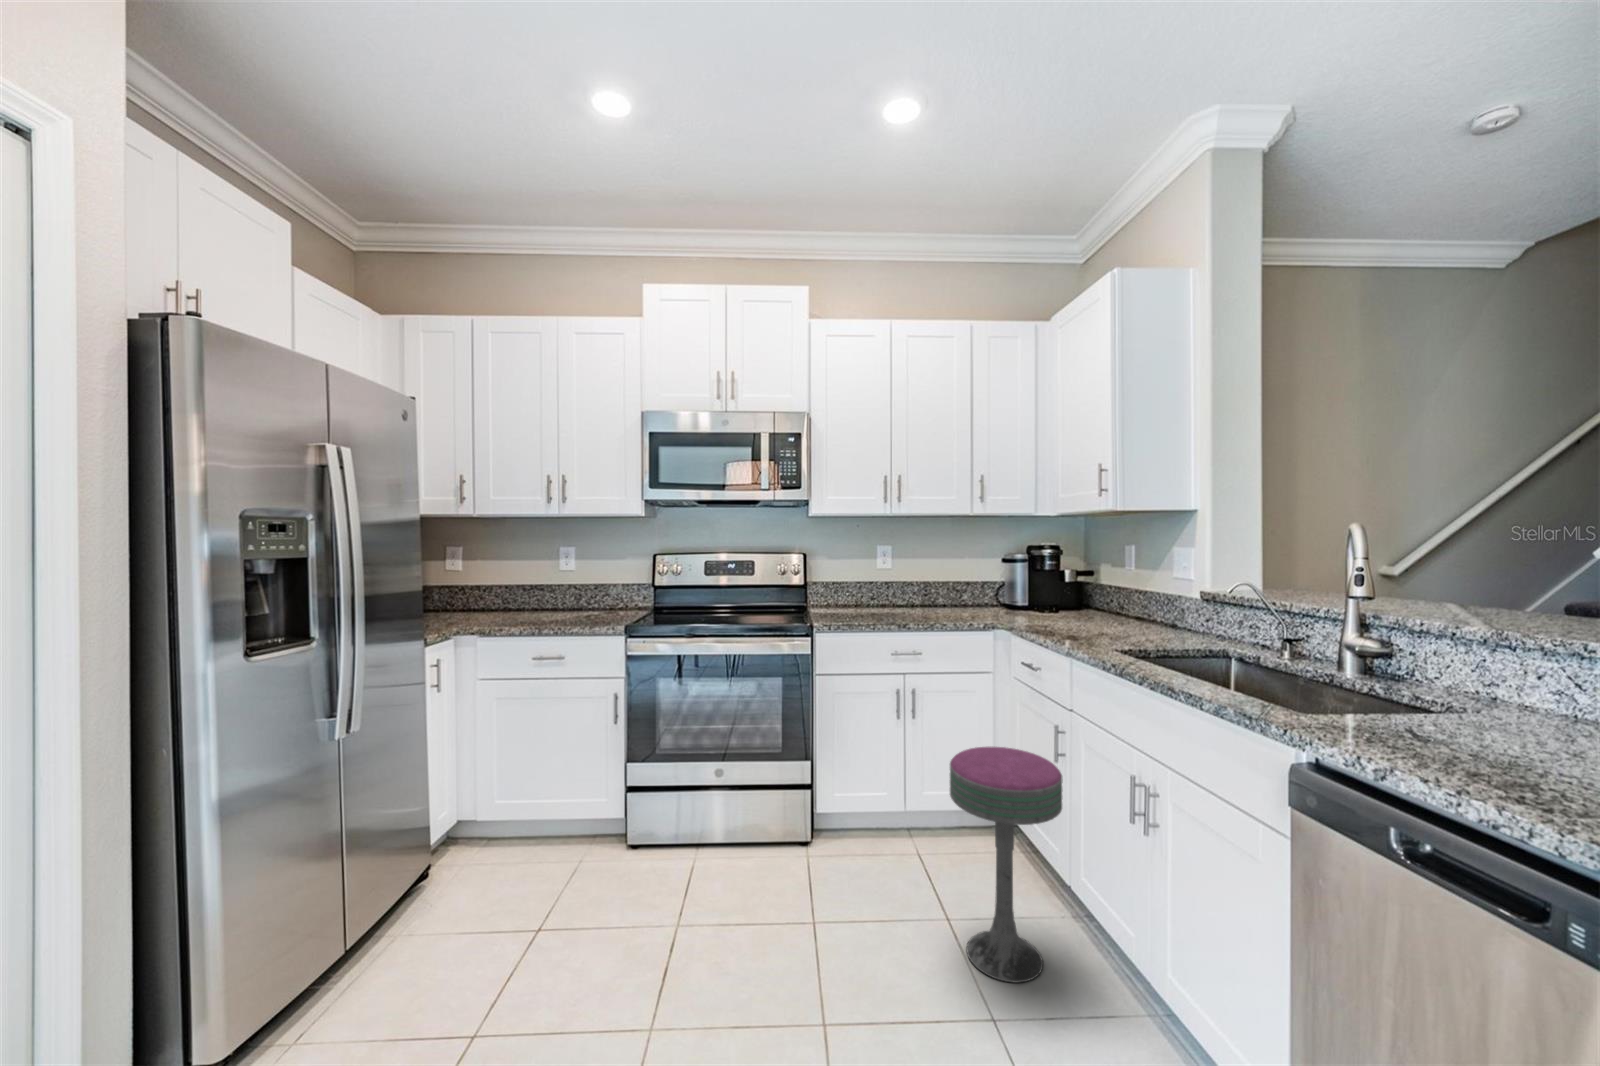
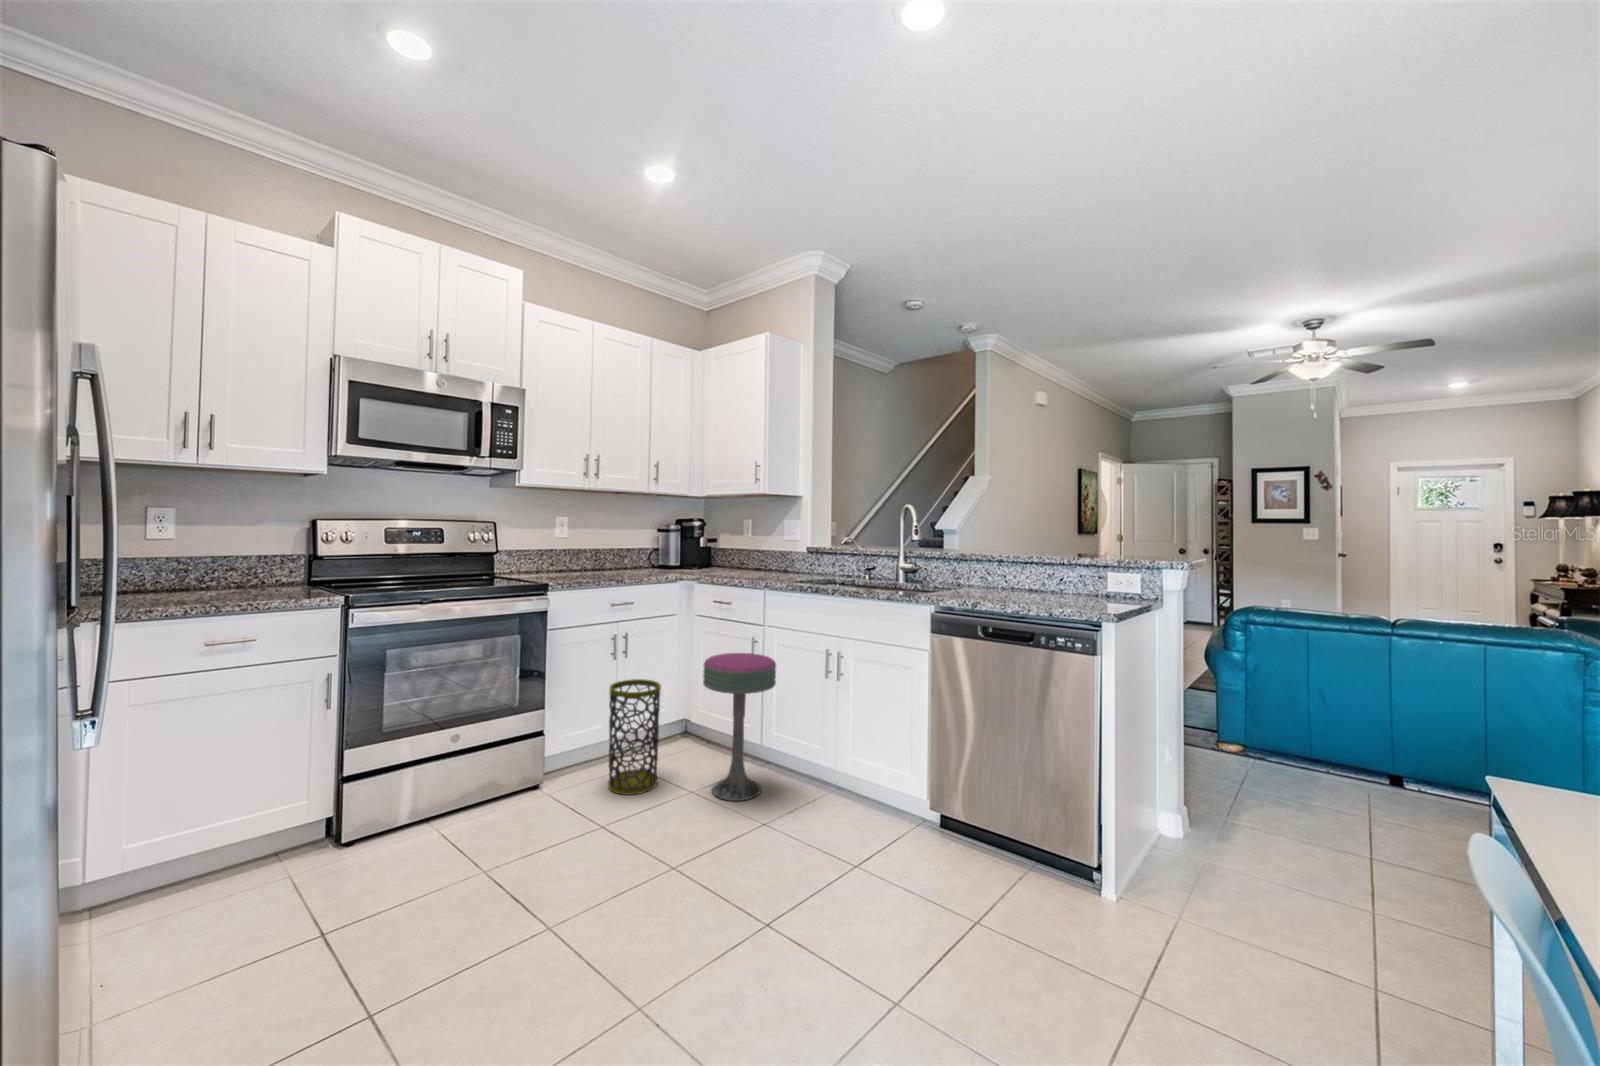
trash can: none [857,752,920,905] -> present [608,679,661,795]

